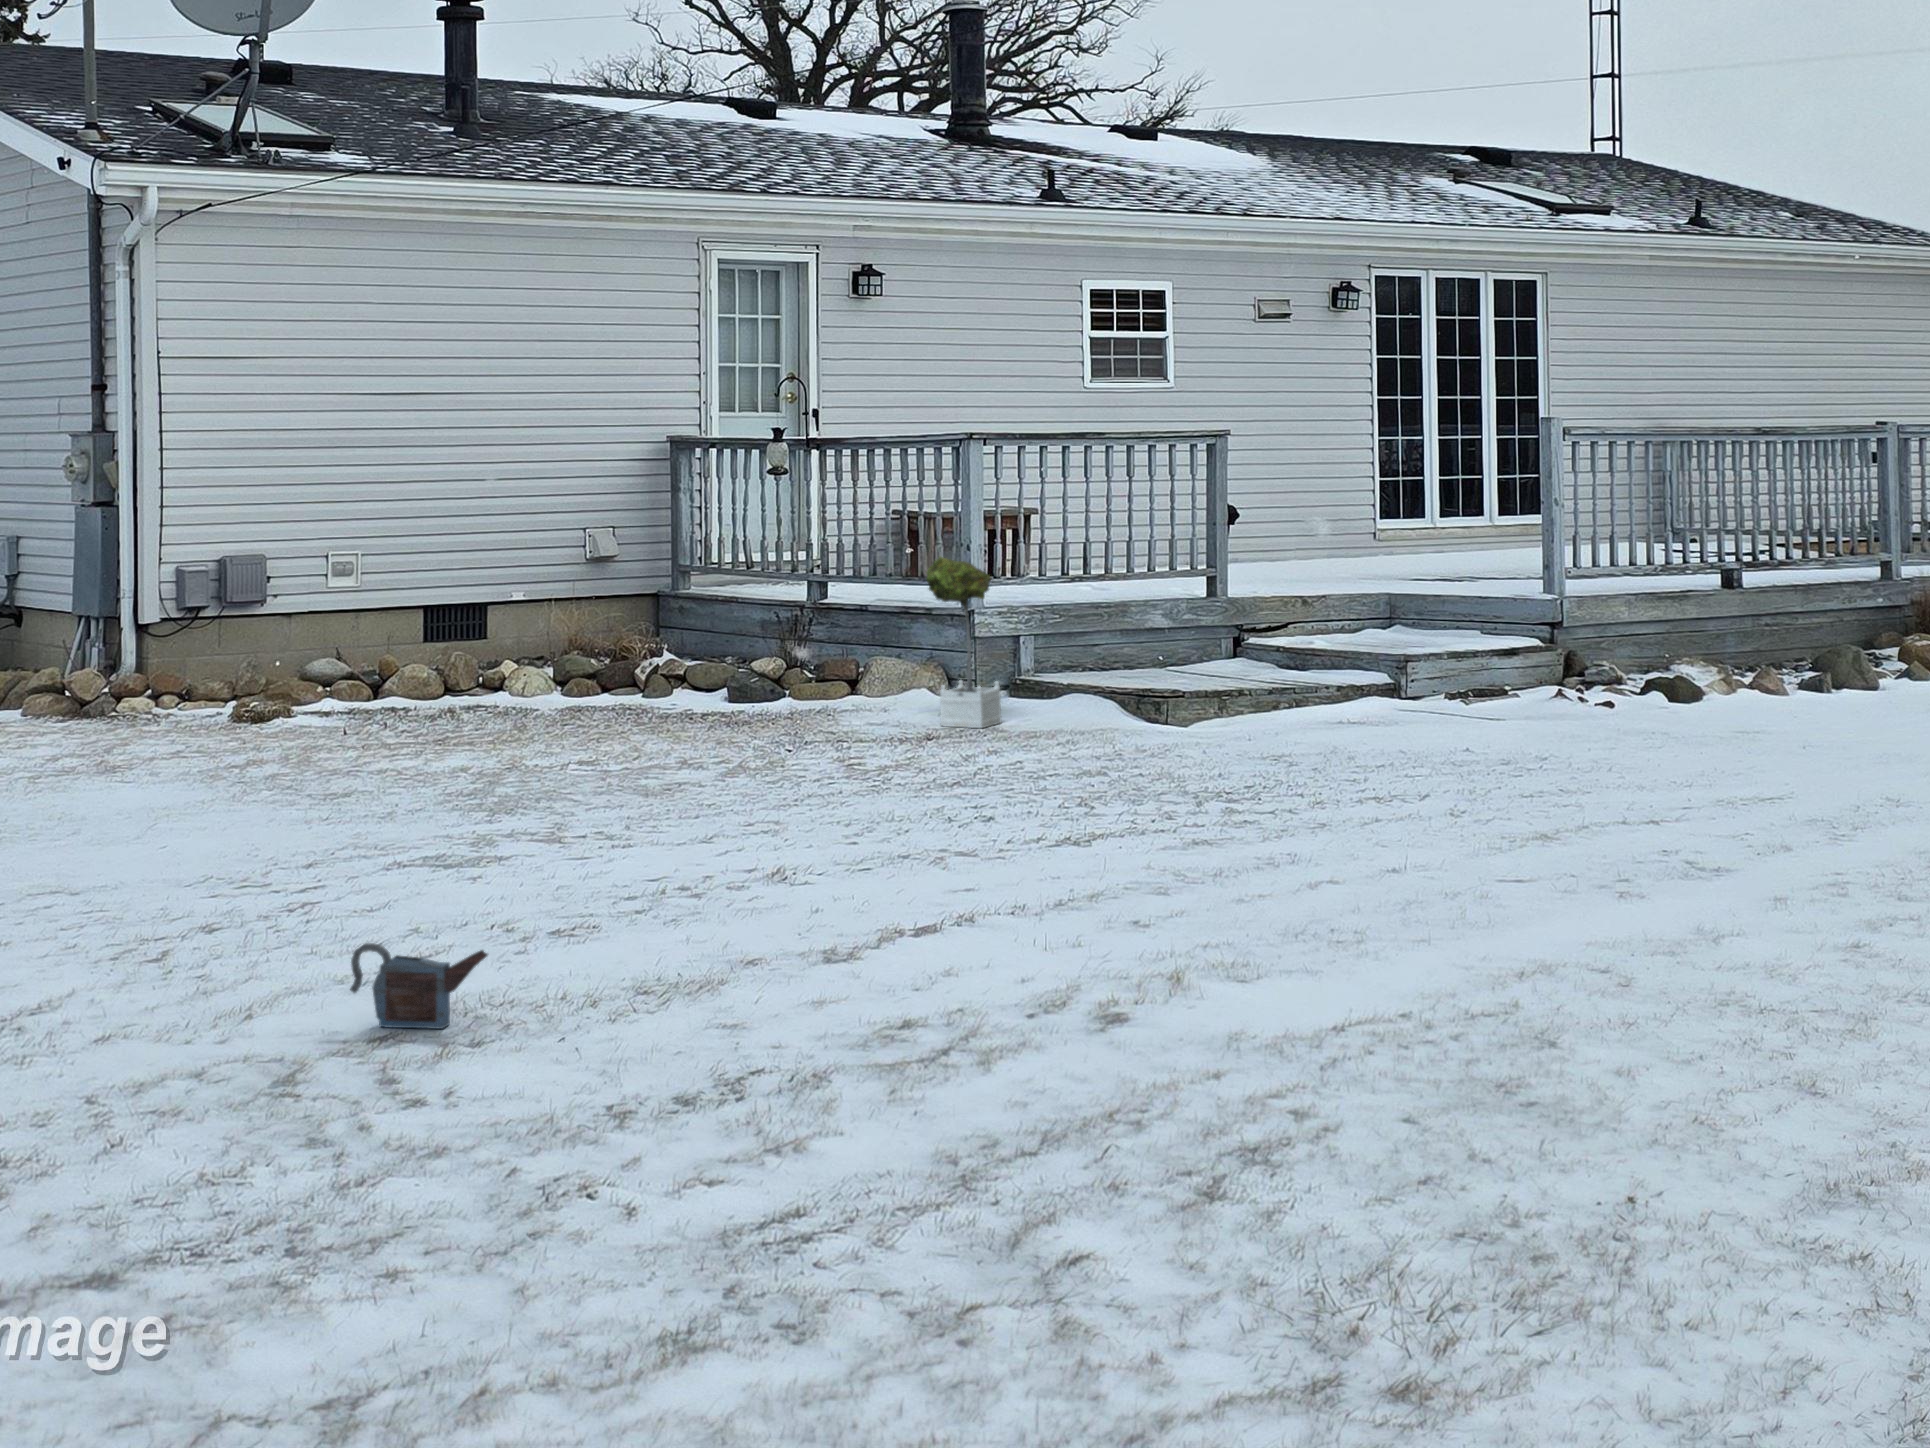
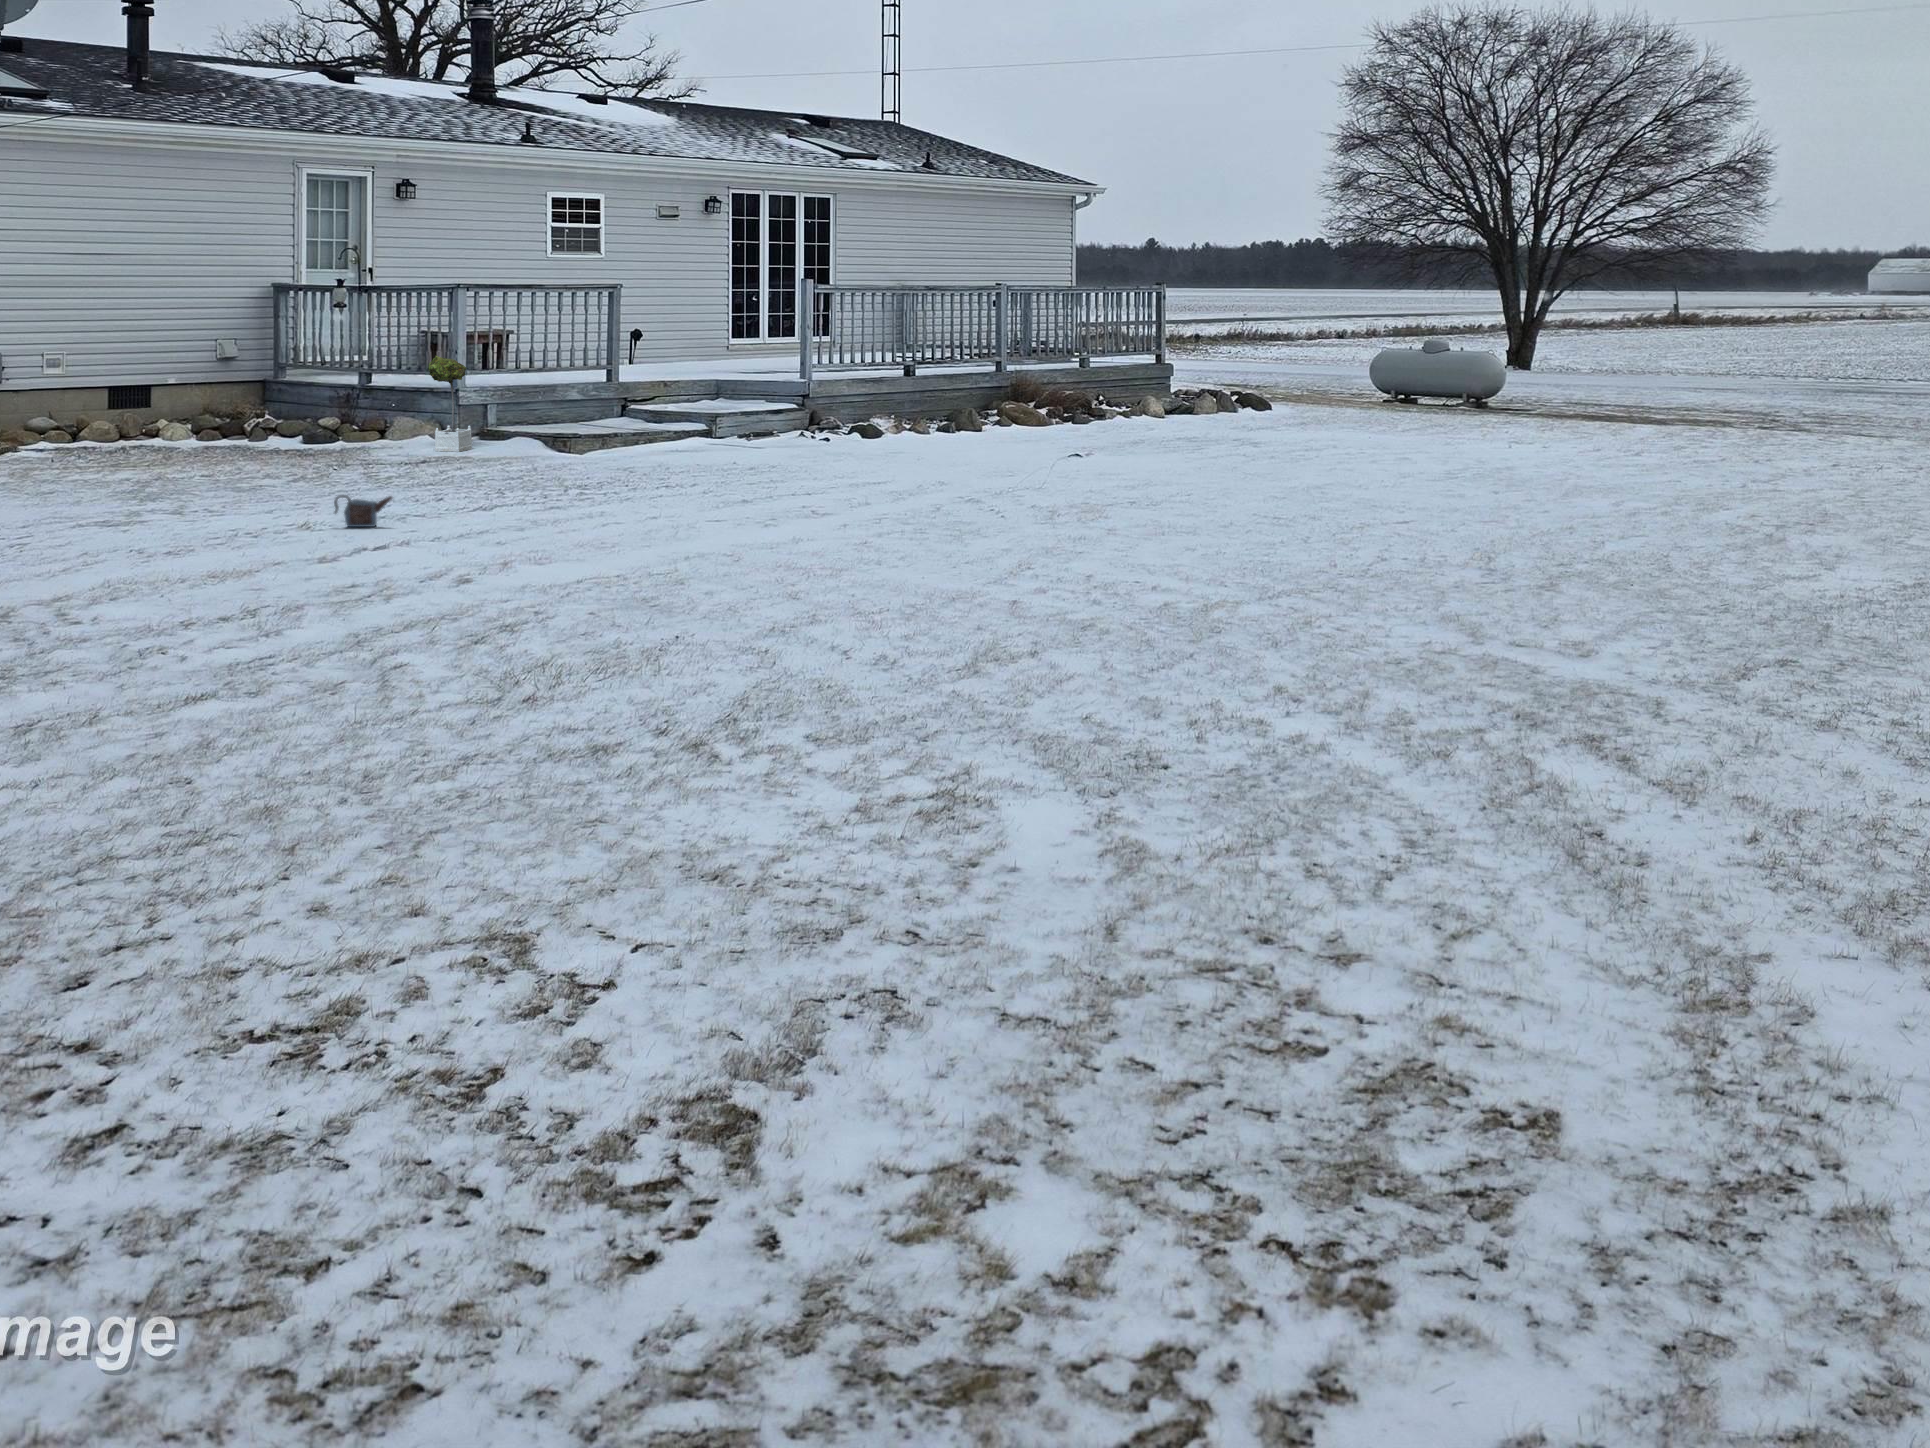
watering can: present [350,943,488,1029] -> present [334,495,392,527]

